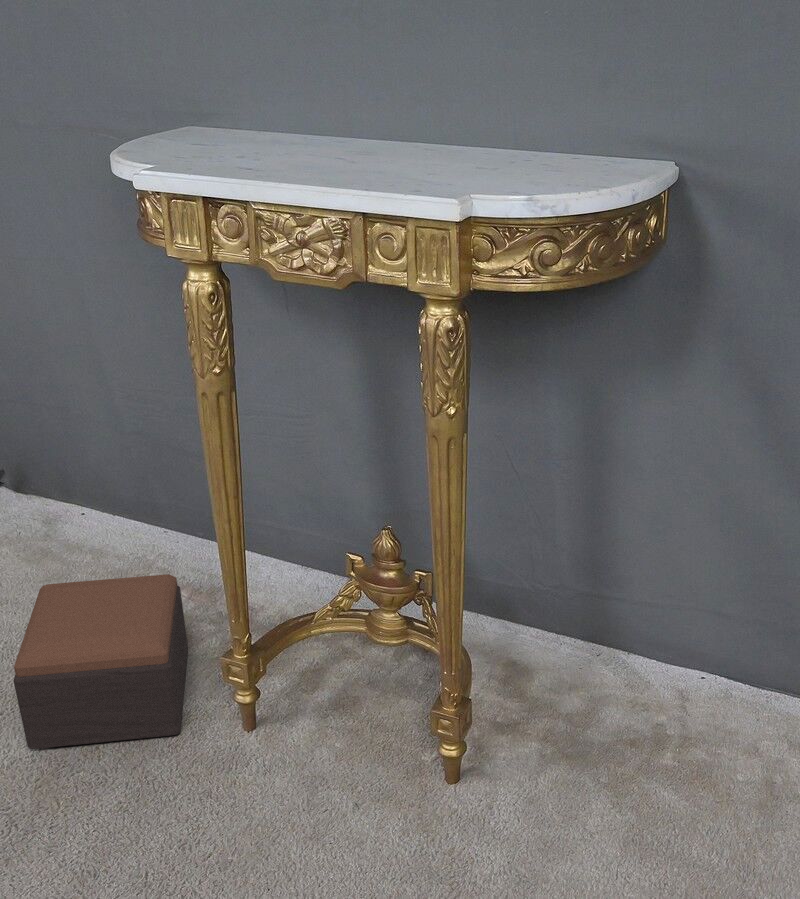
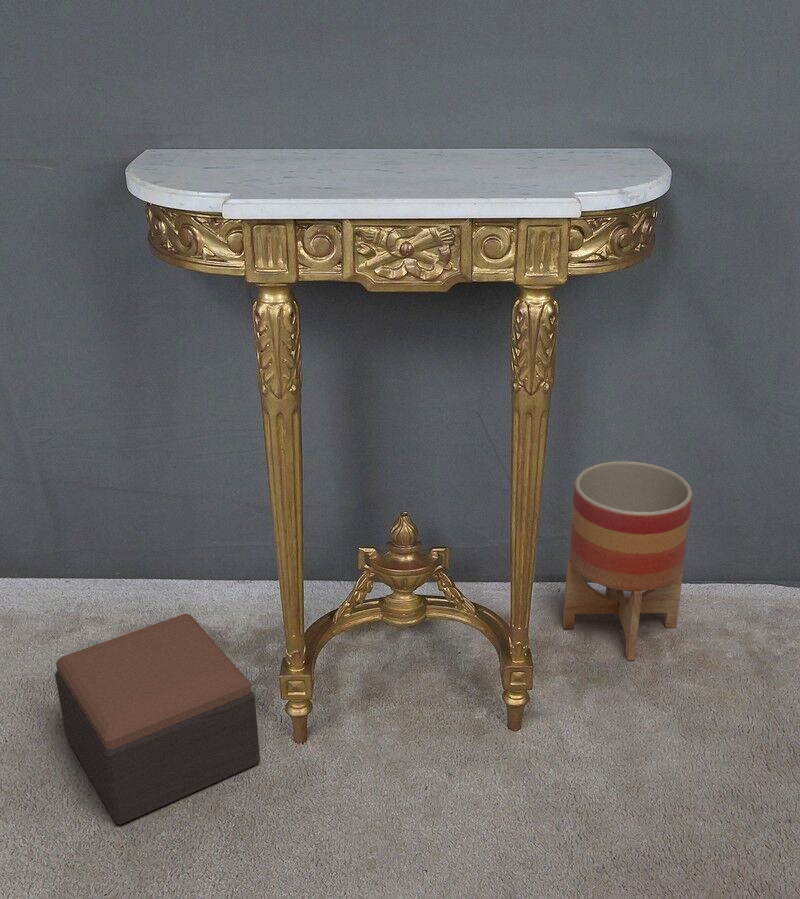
planter: none [568,521,718,754] -> present [563,461,692,660]

